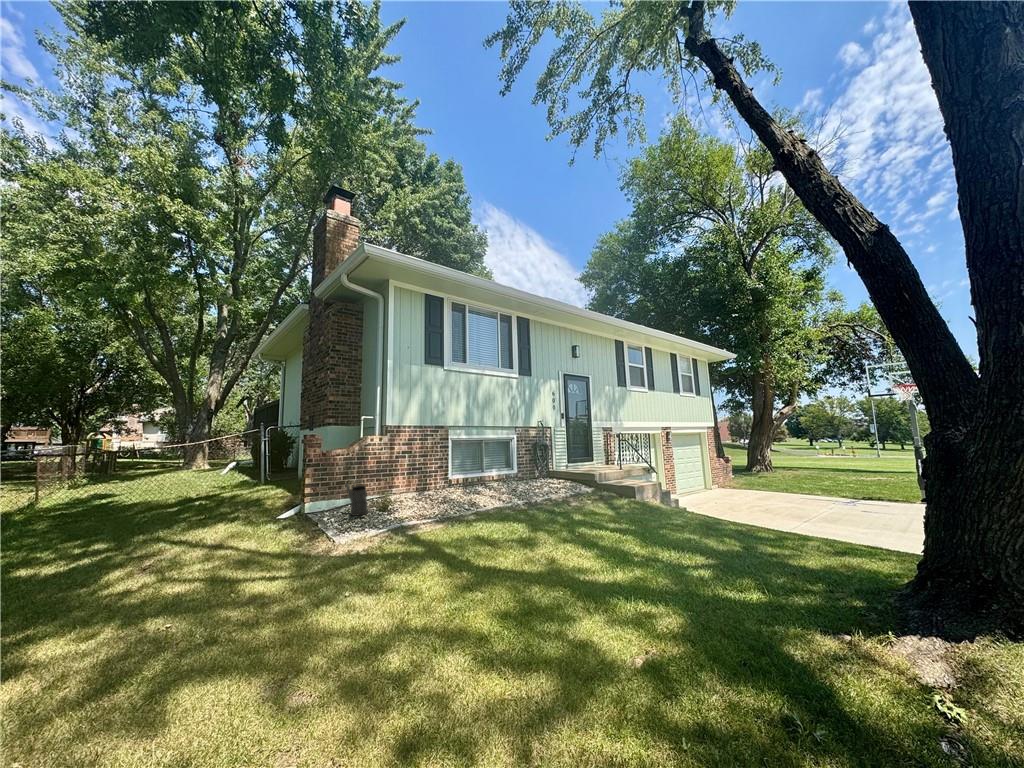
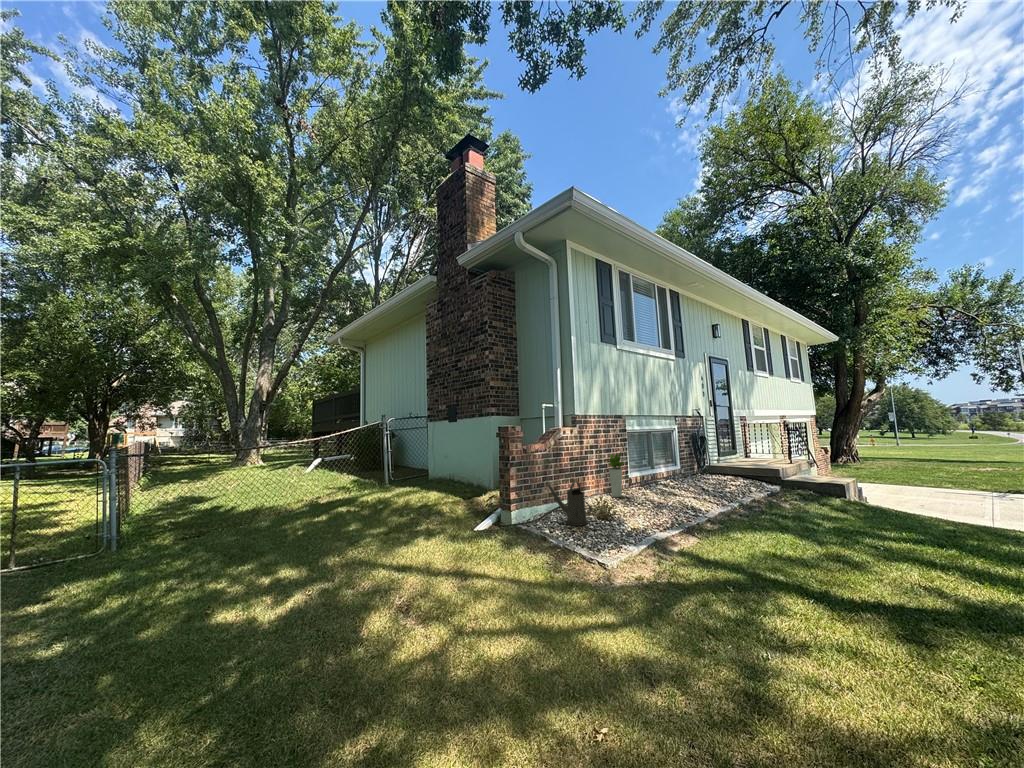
planter: none [419,456,435,495] -> present [609,452,623,497]

